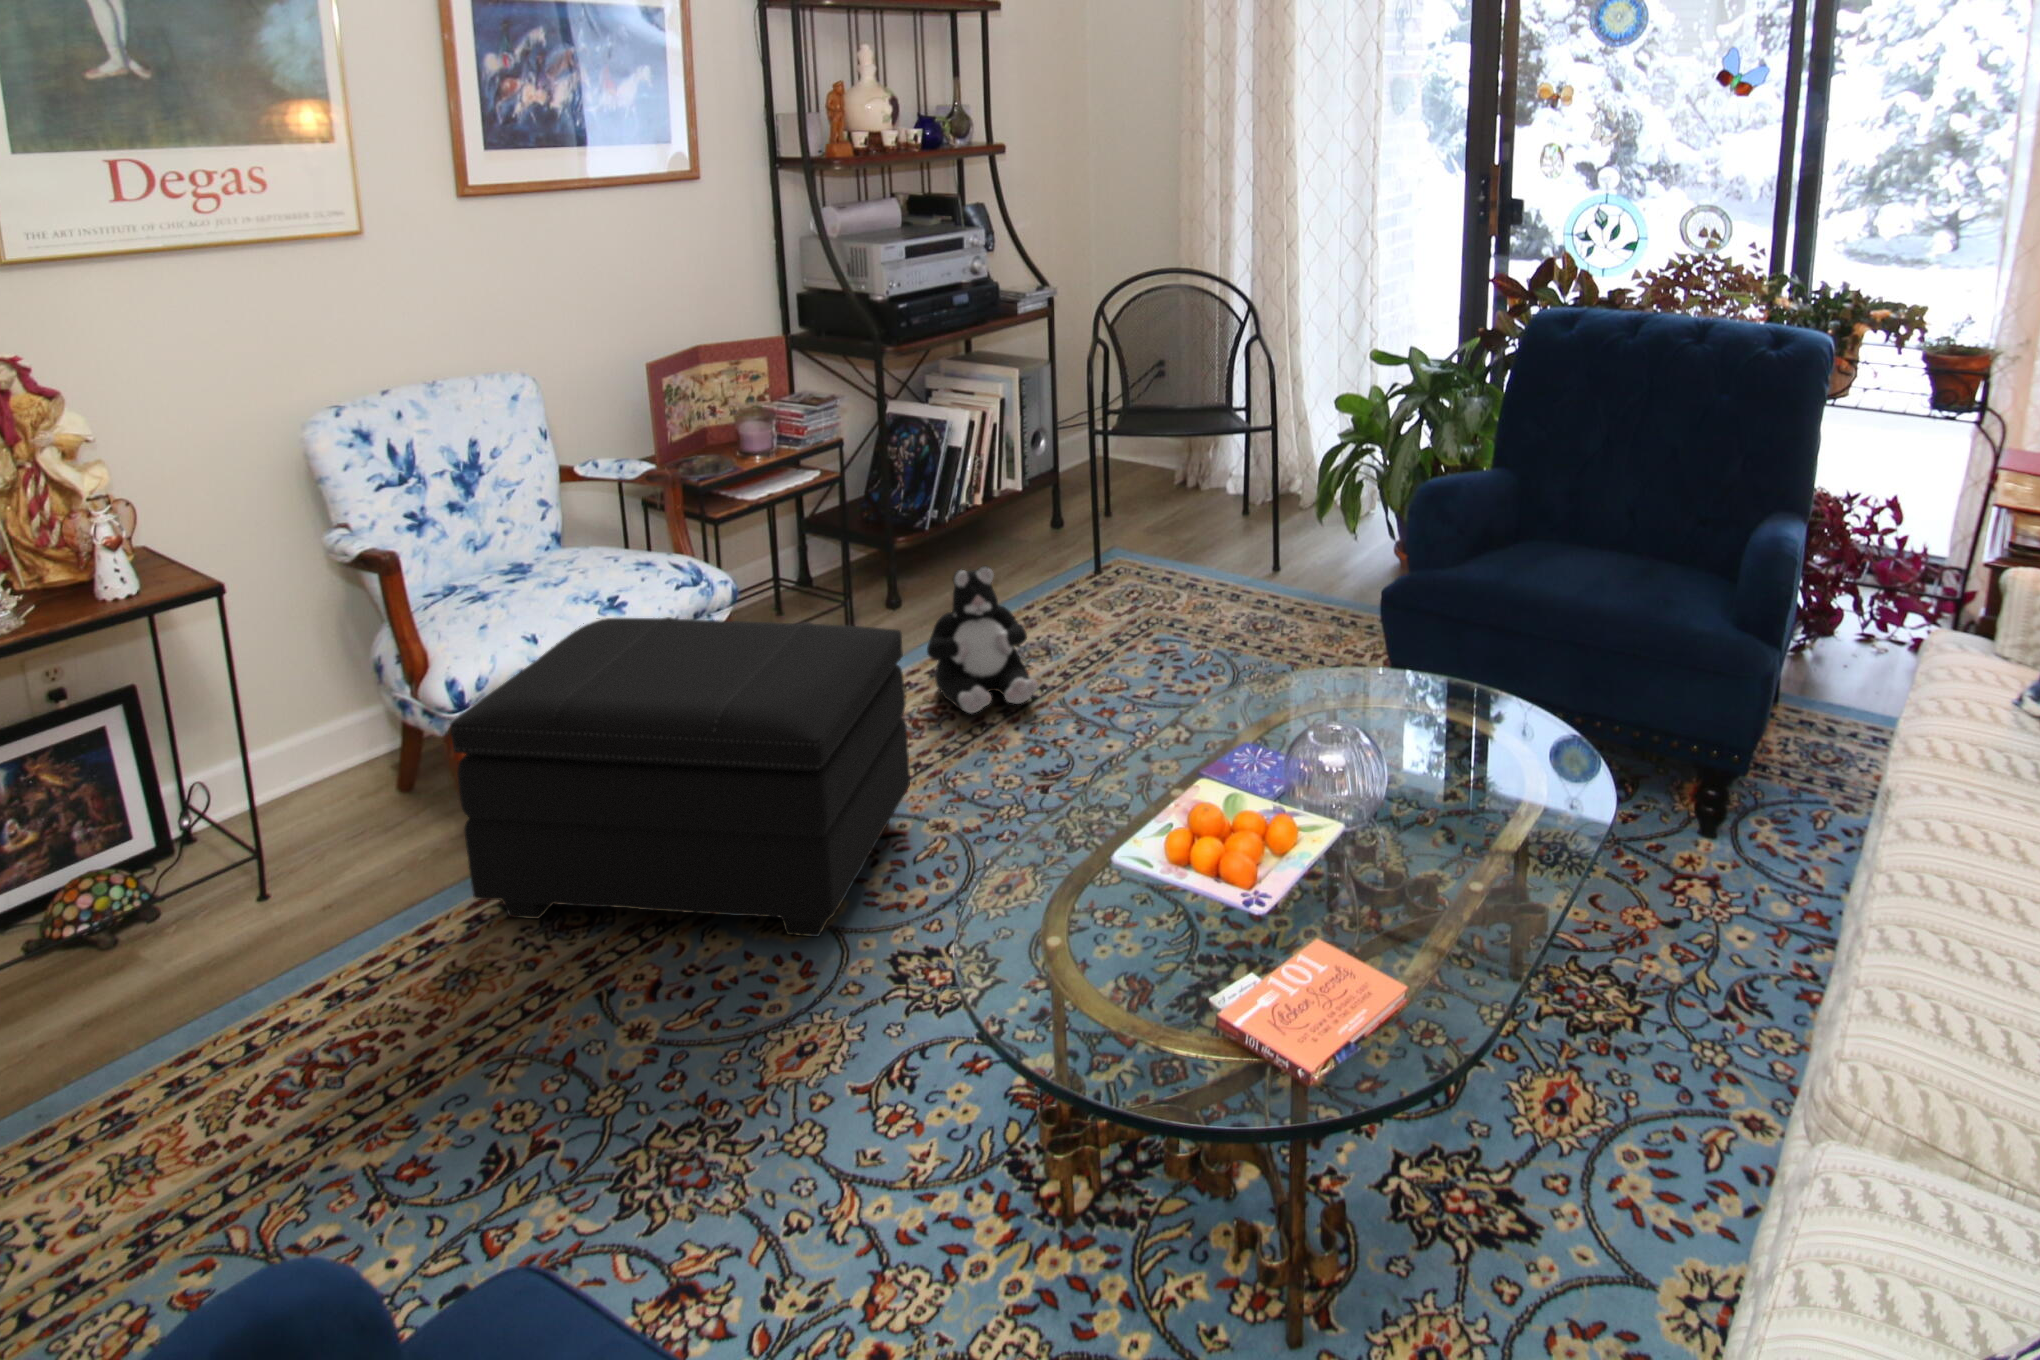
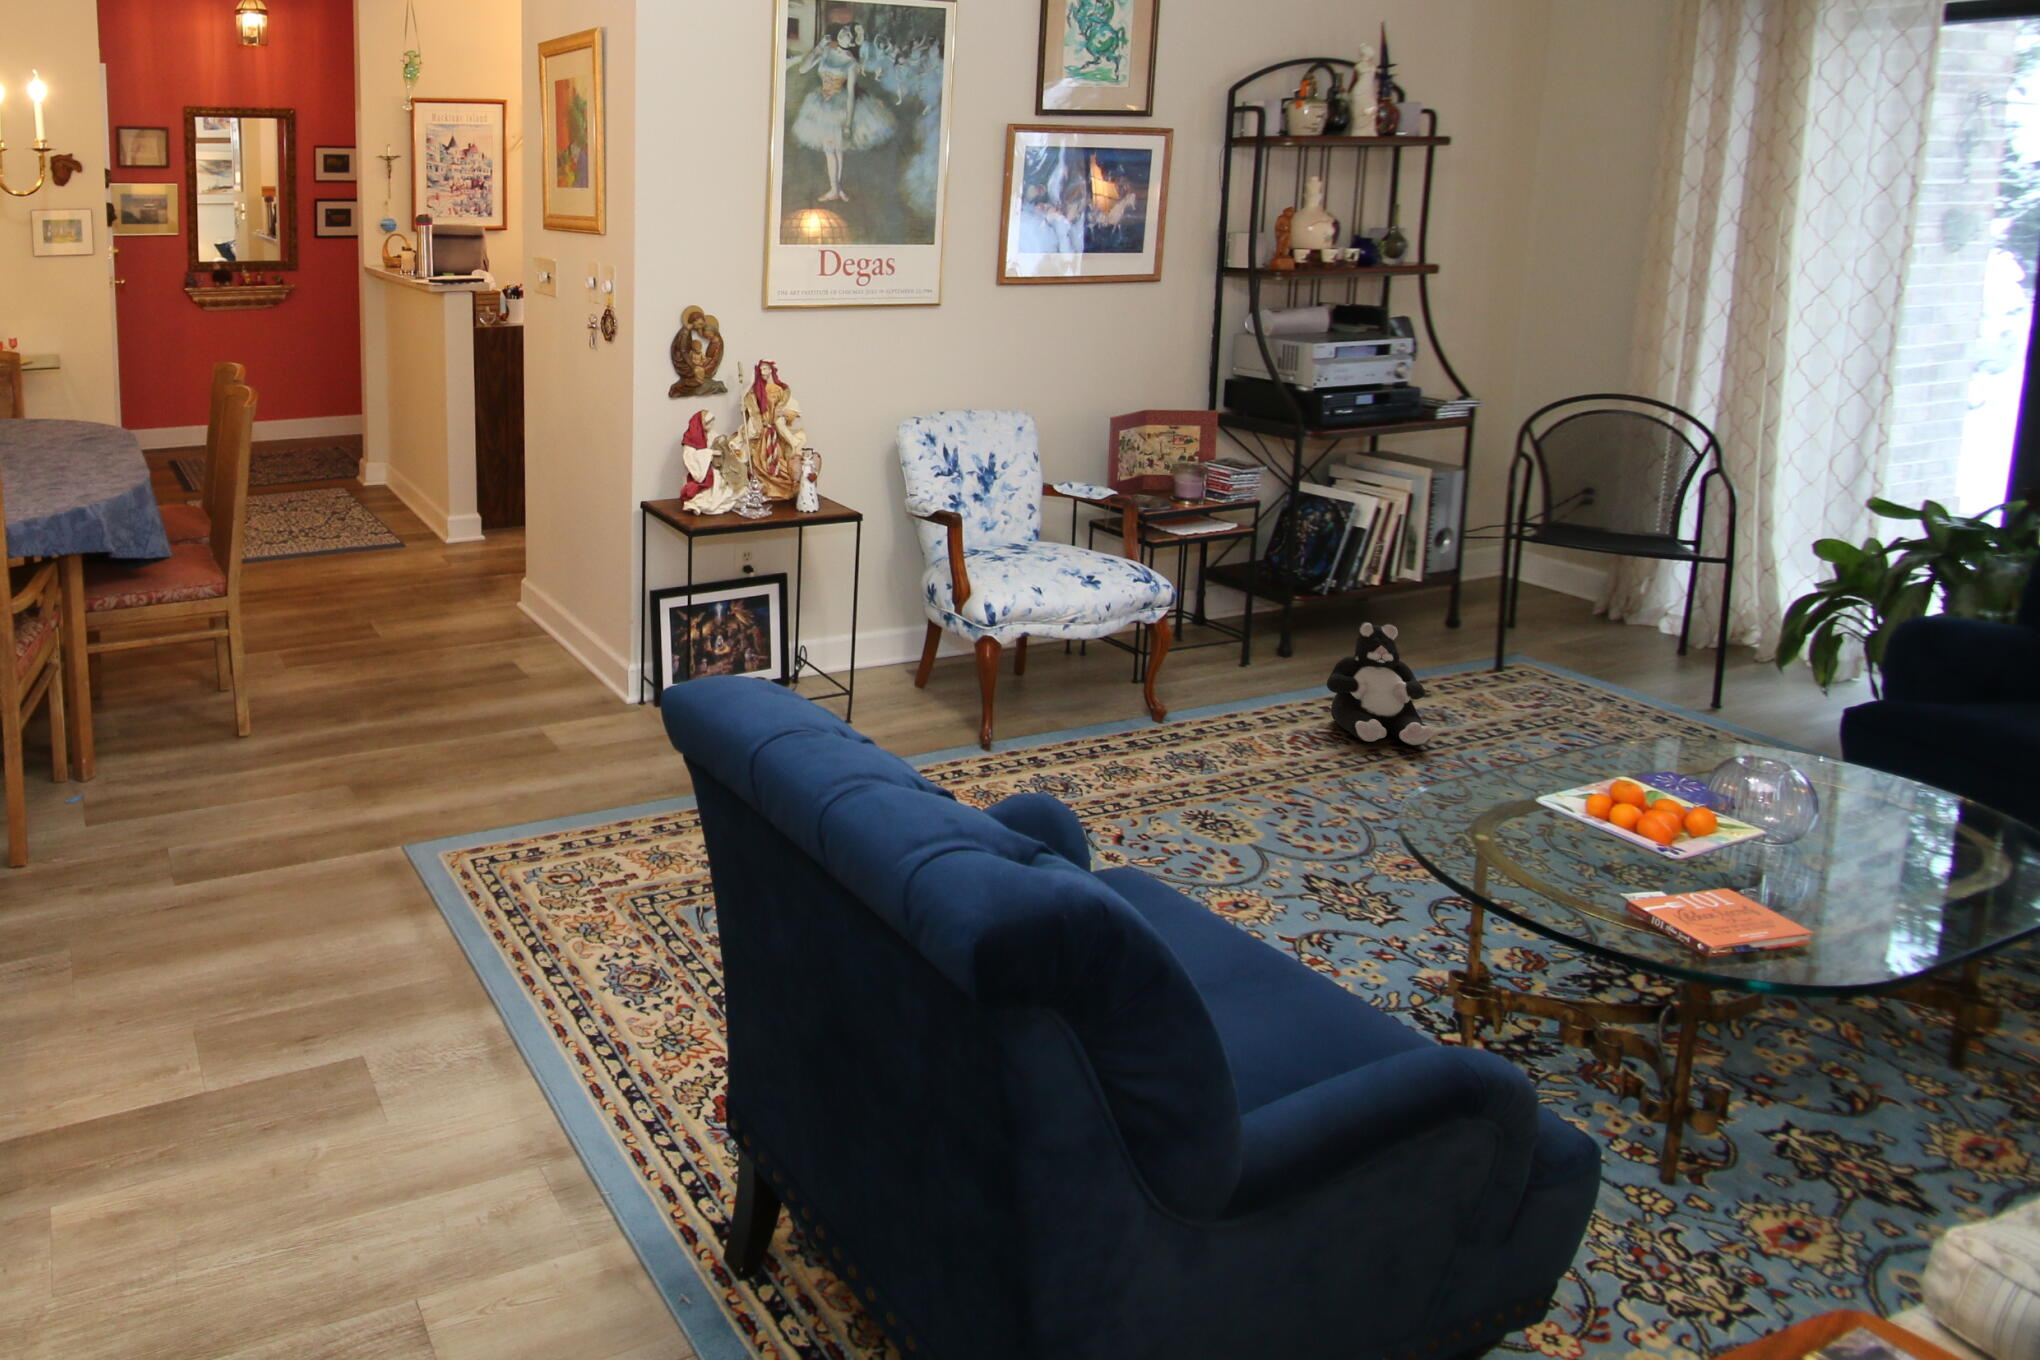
footstool: present [450,617,910,937] -> none [995,590,1325,838]

